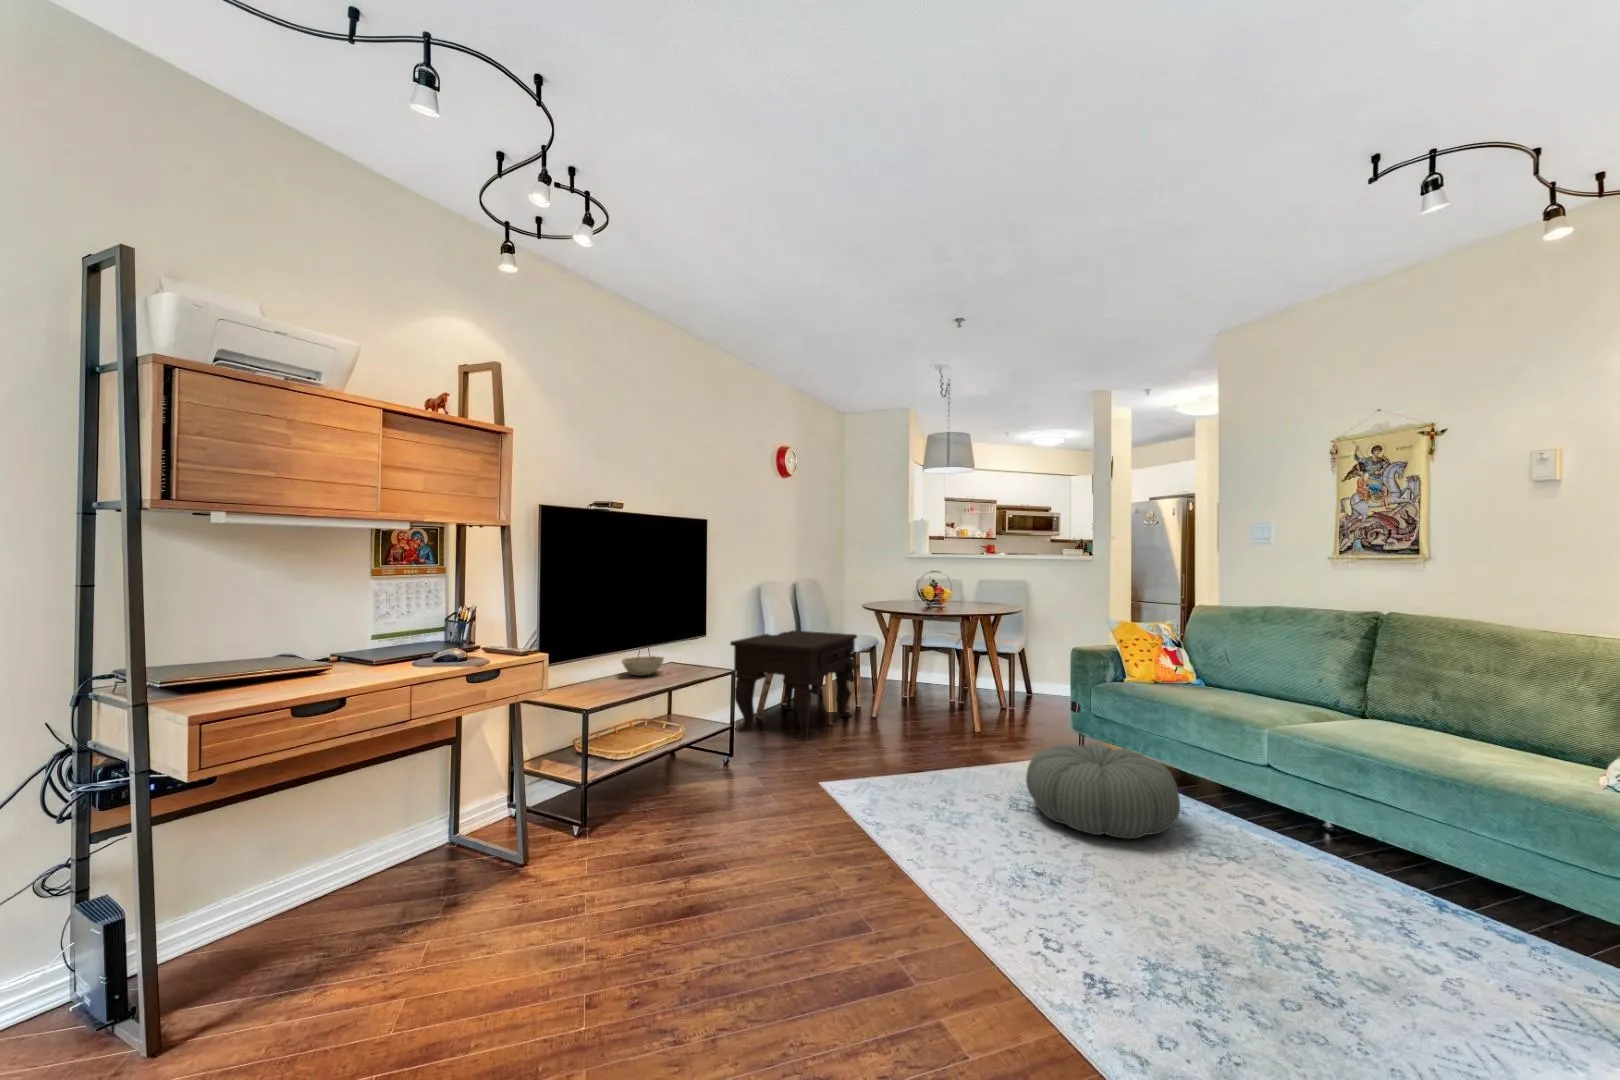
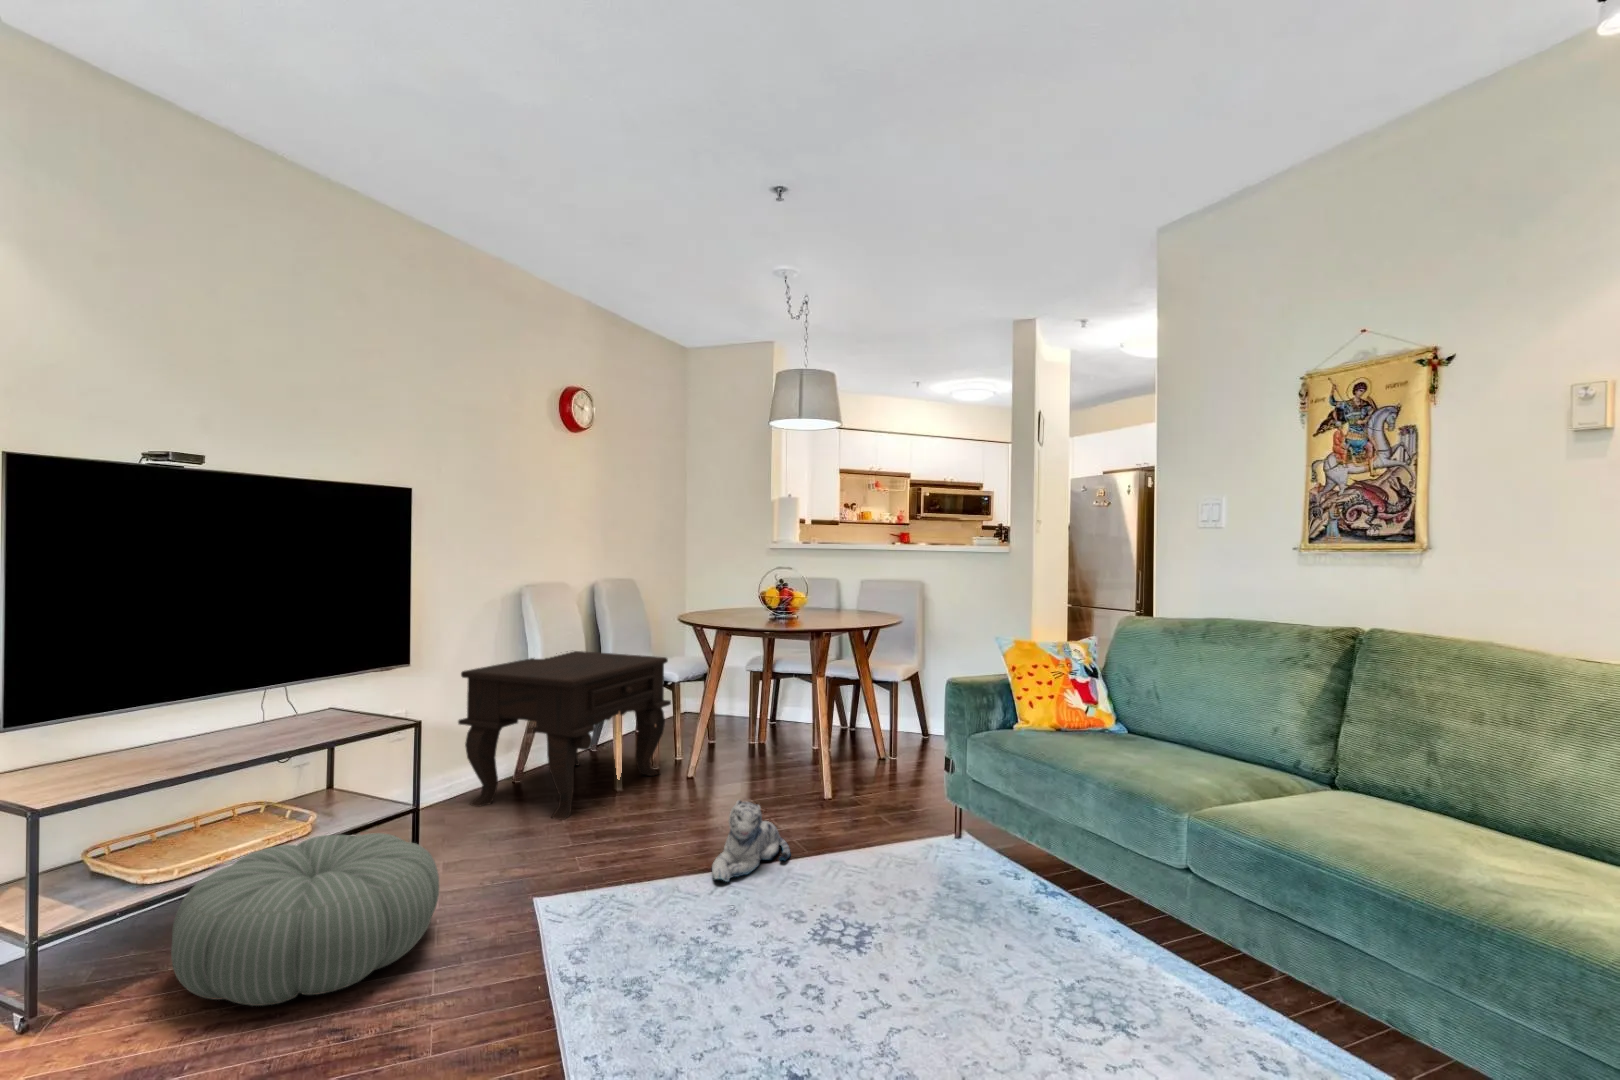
decorative bowl: present [622,656,664,676] -> none [207,702,303,735]
plush toy: none [924,726,972,778] -> present [712,800,790,882]
pouf: present [1026,744,1180,839] -> present [171,833,439,1006]

